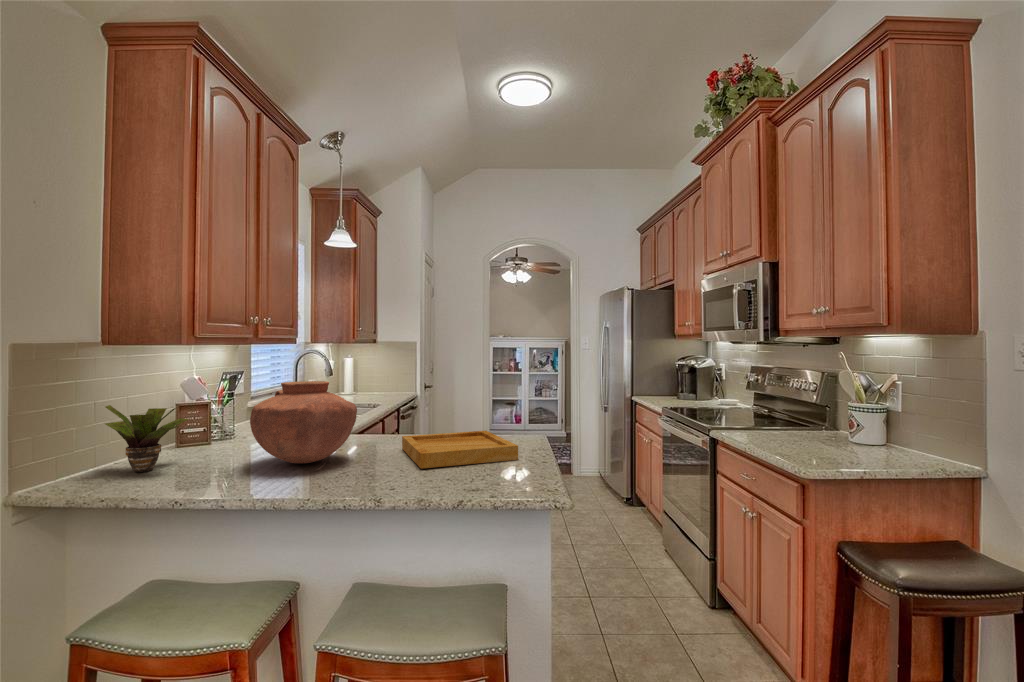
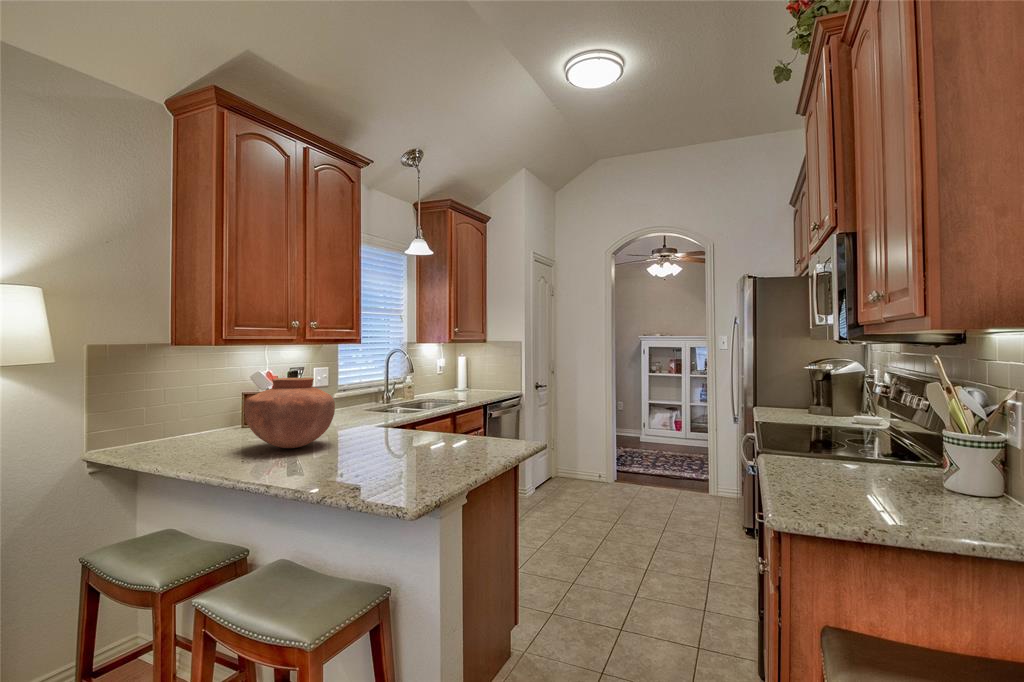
potted plant: present [105,405,189,472] -> none [164,391,229,444]
tray: present [402,431,518,469] -> none [353,432,466,464]

